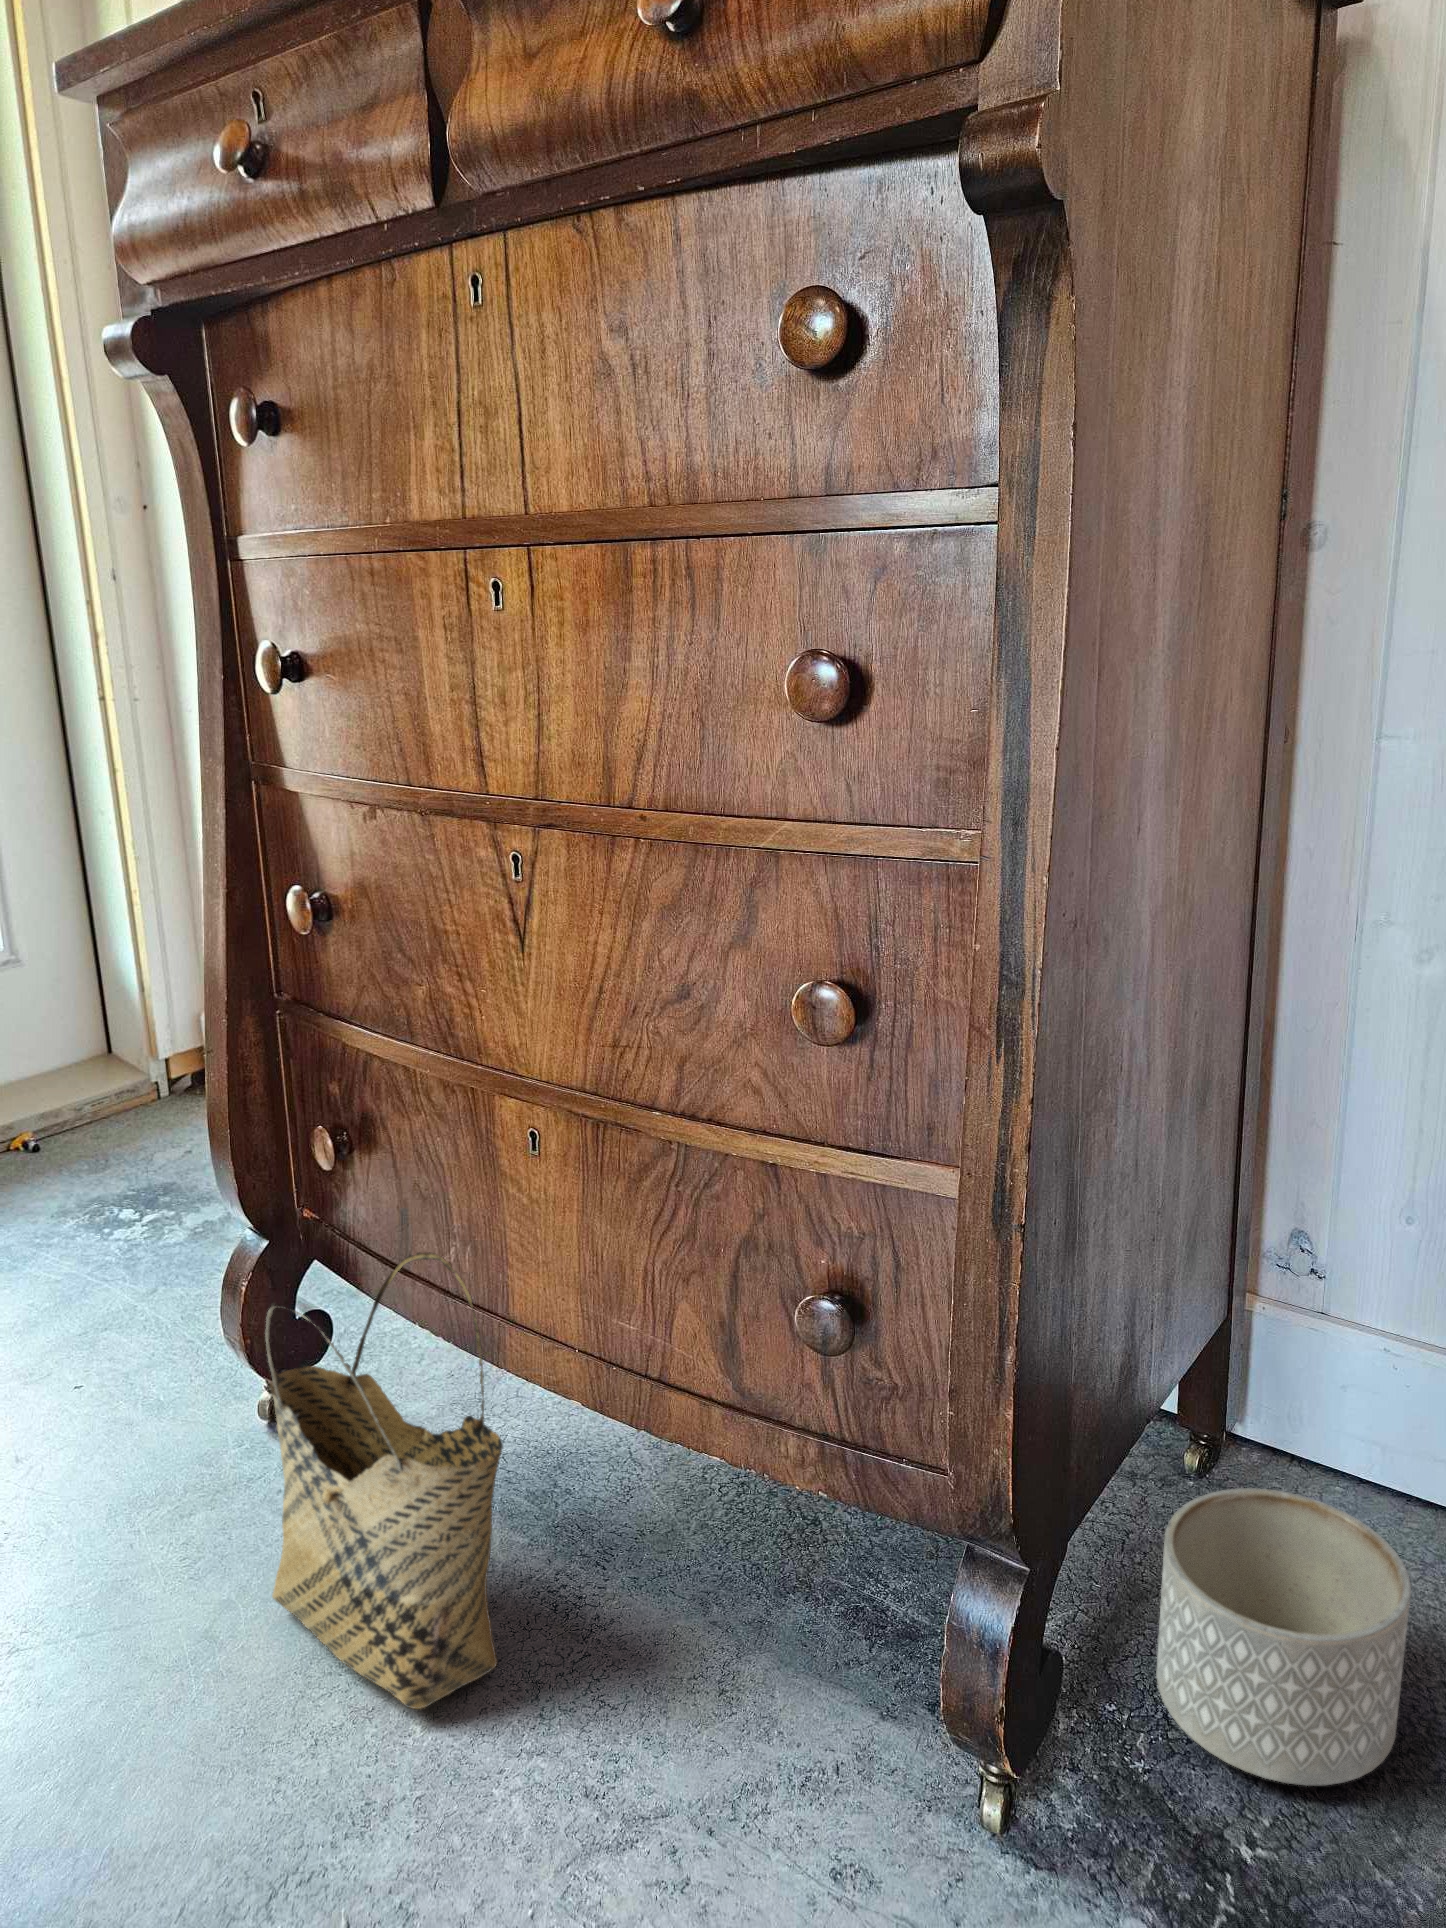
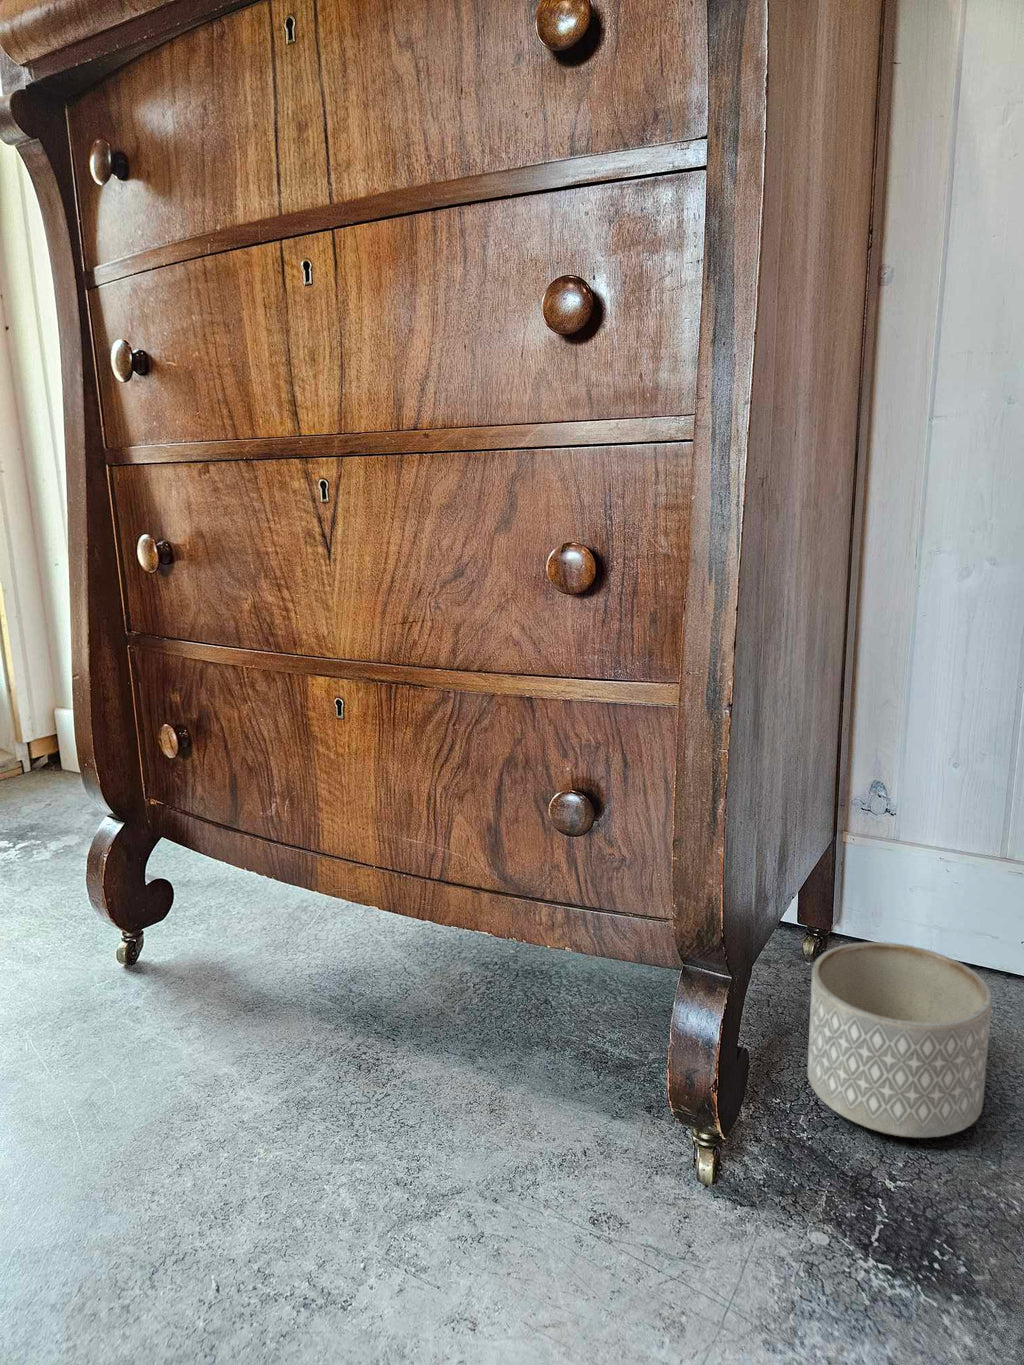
woven basket: present [265,1253,503,1709] -> none [135,797,322,1136]

